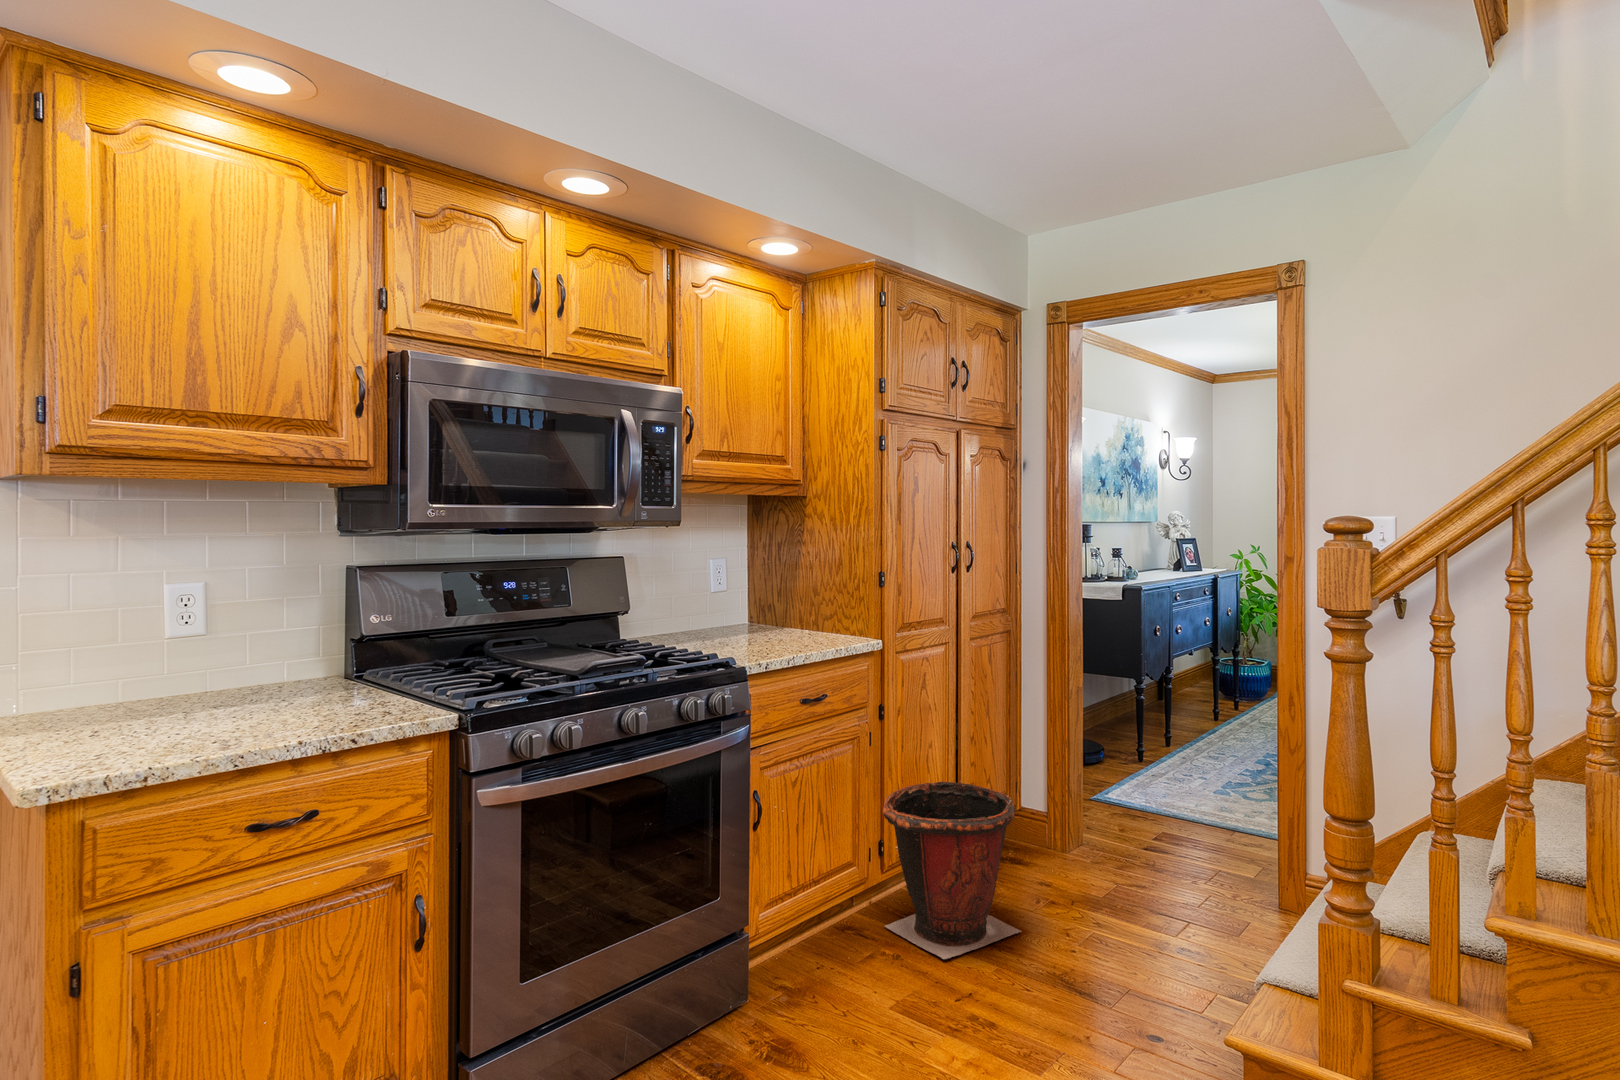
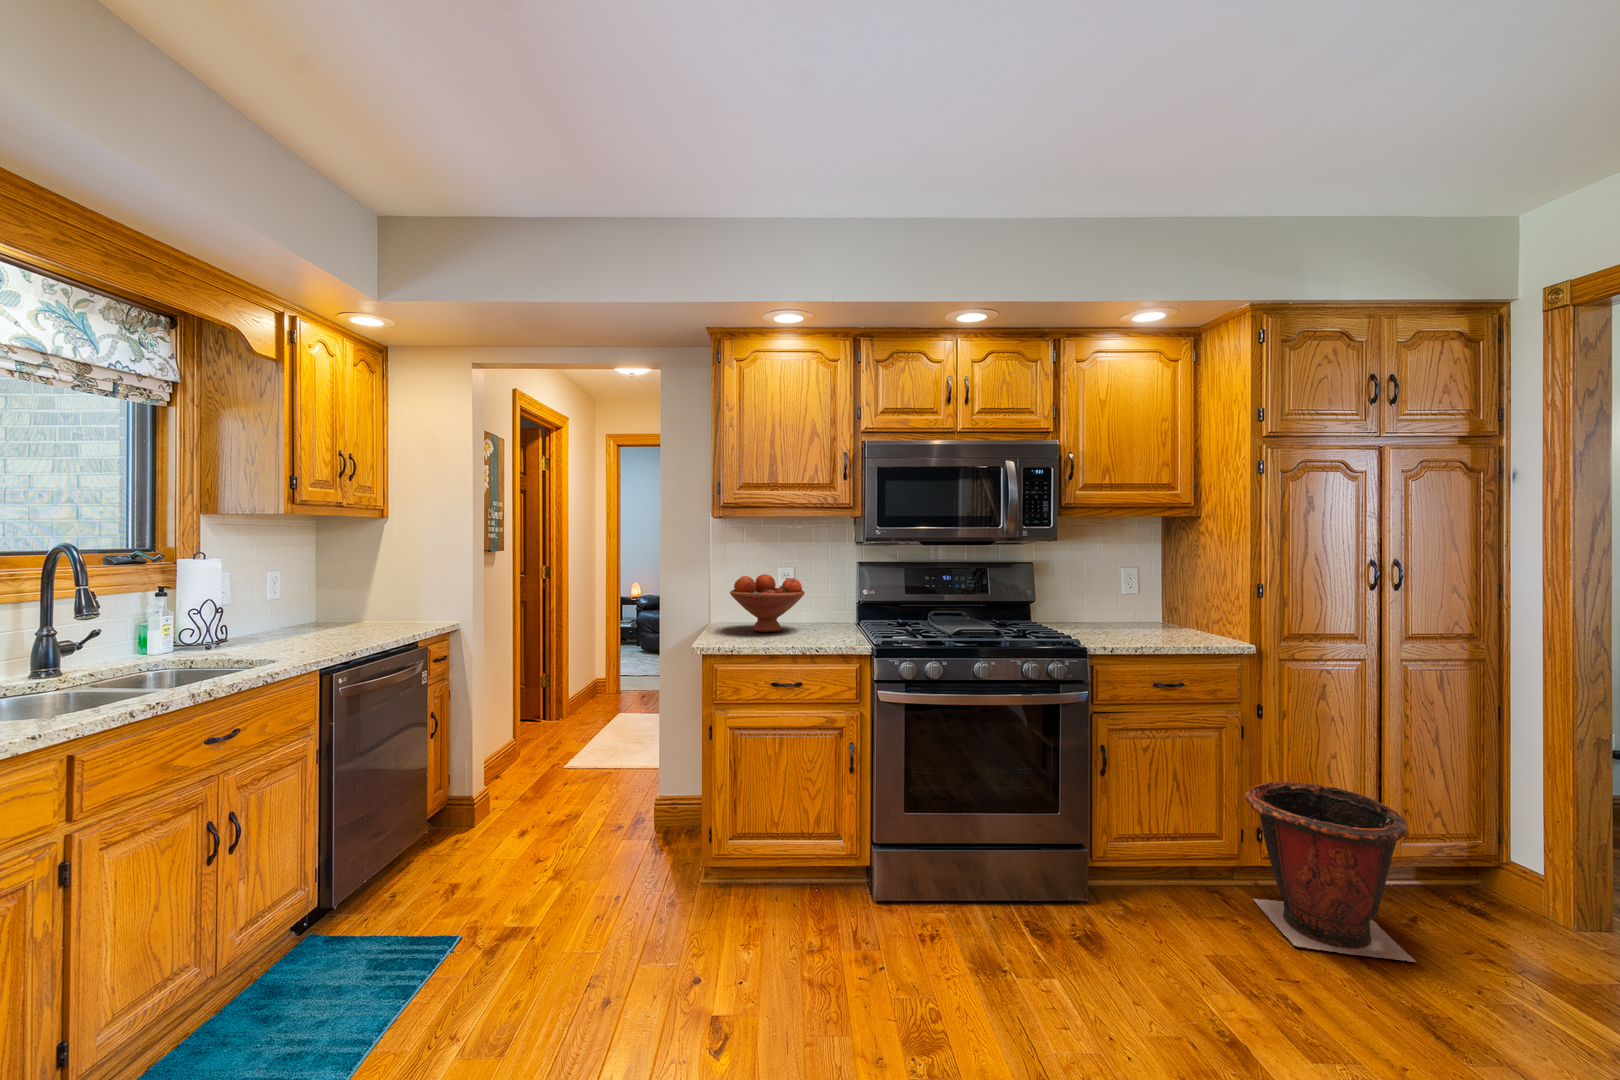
fruit bowl: none [101,603,291,725] -> present [730,574,805,632]

